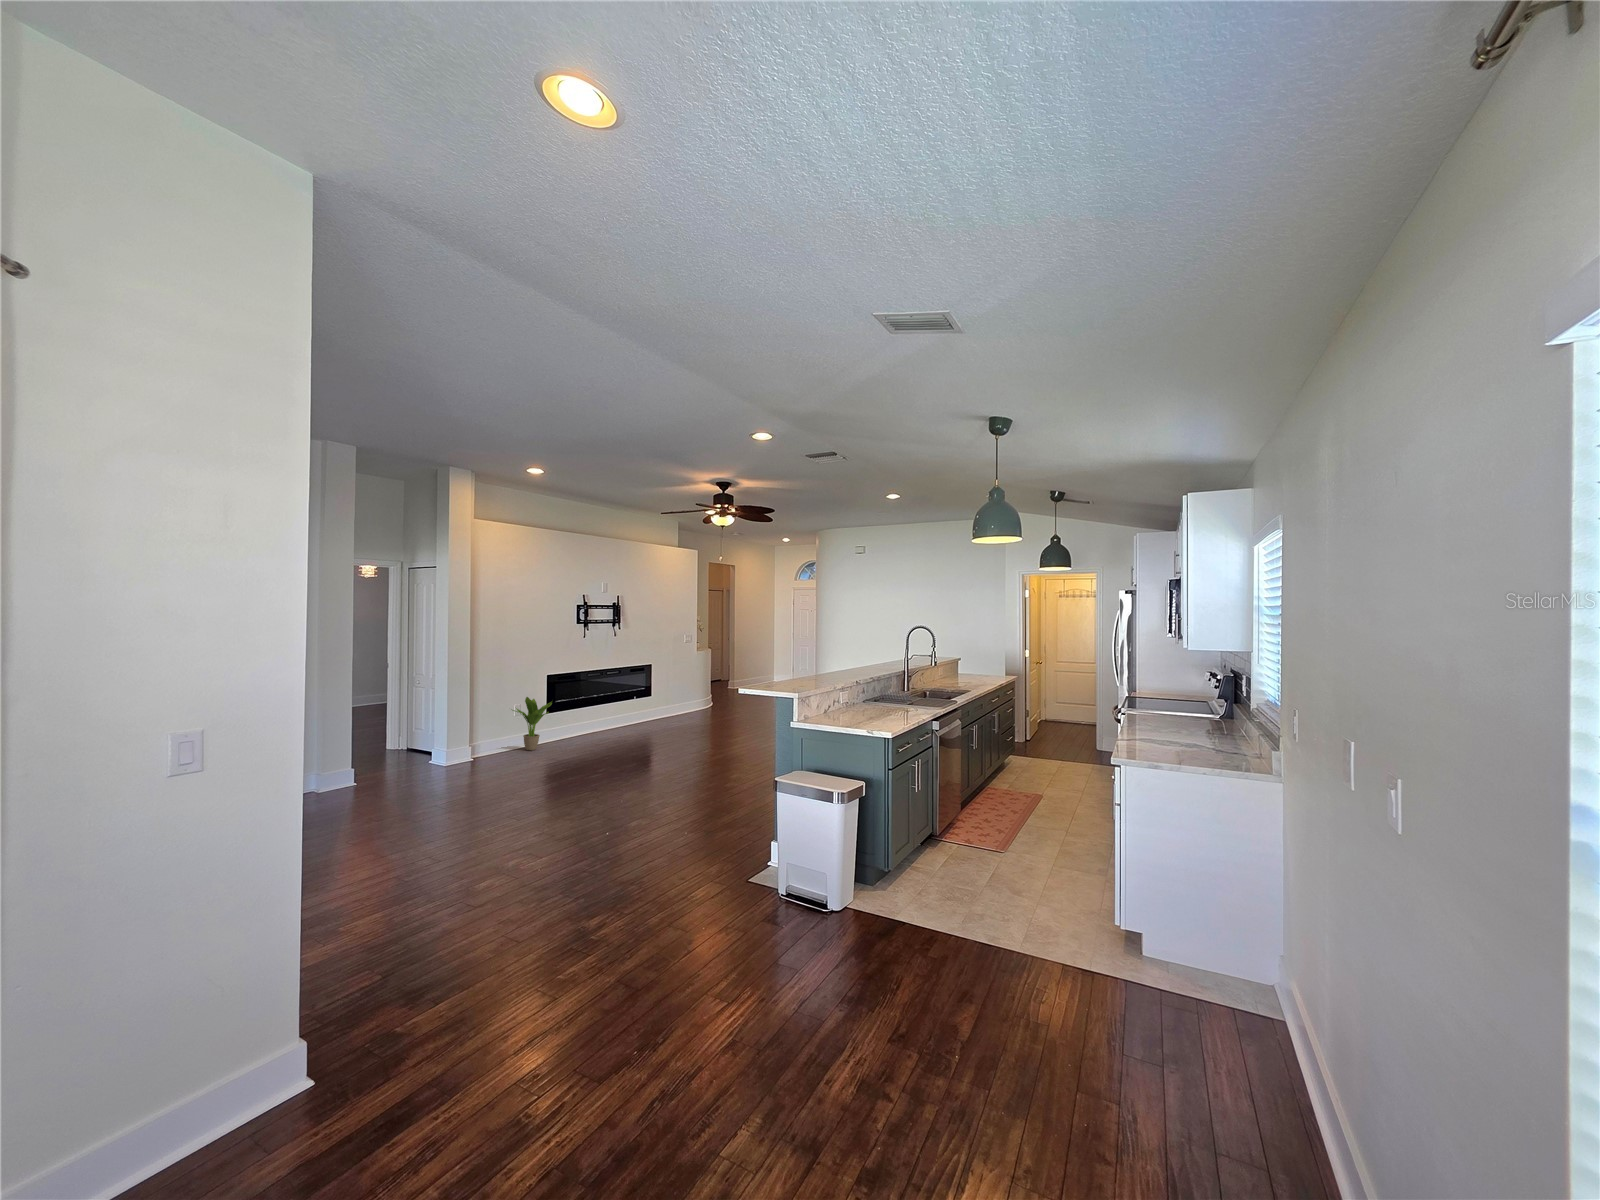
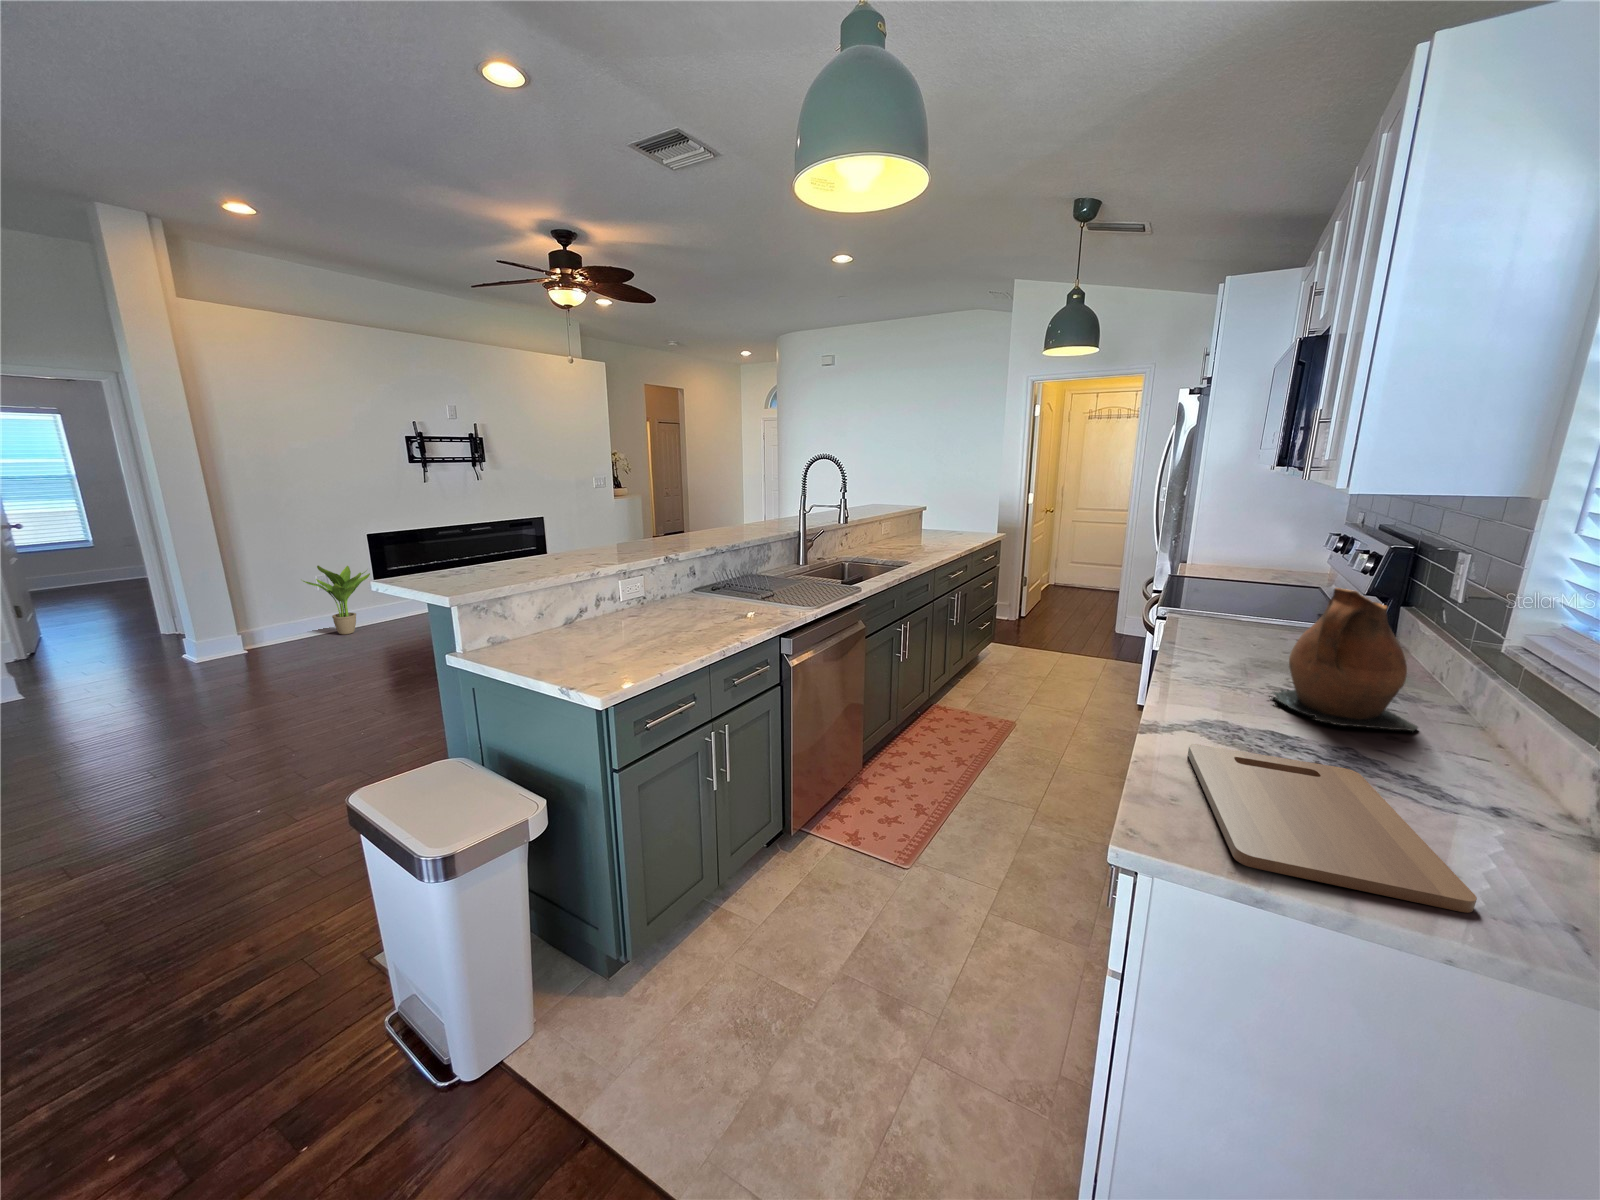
ceramic pitcher: none [1170,682,1225,737] -> present [1272,588,1418,732]
cutting board: none [1139,736,1217,760] -> present [1188,744,1477,913]

